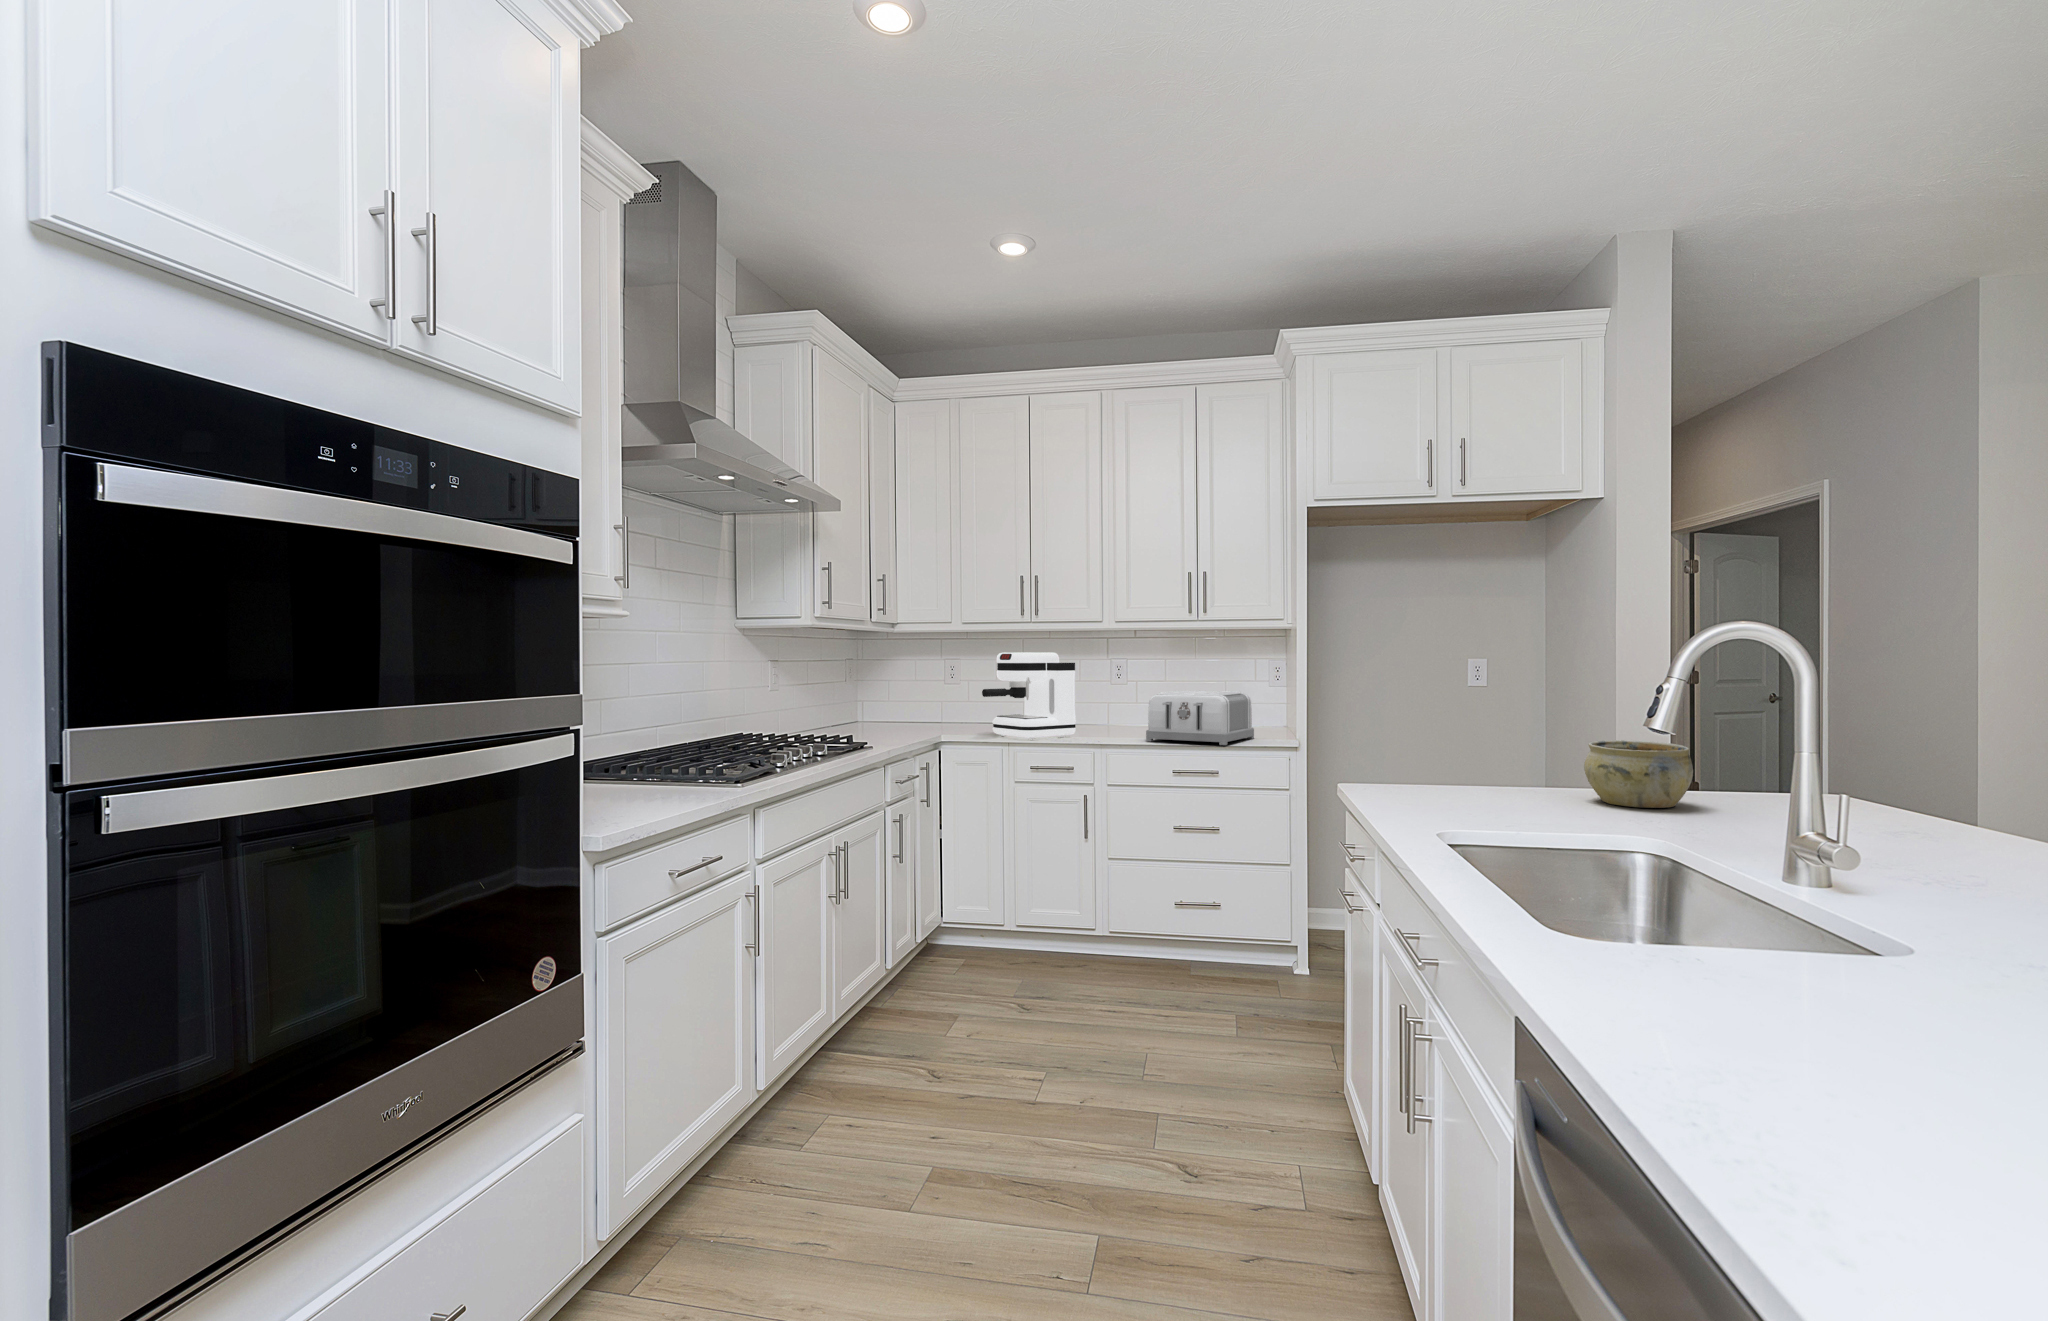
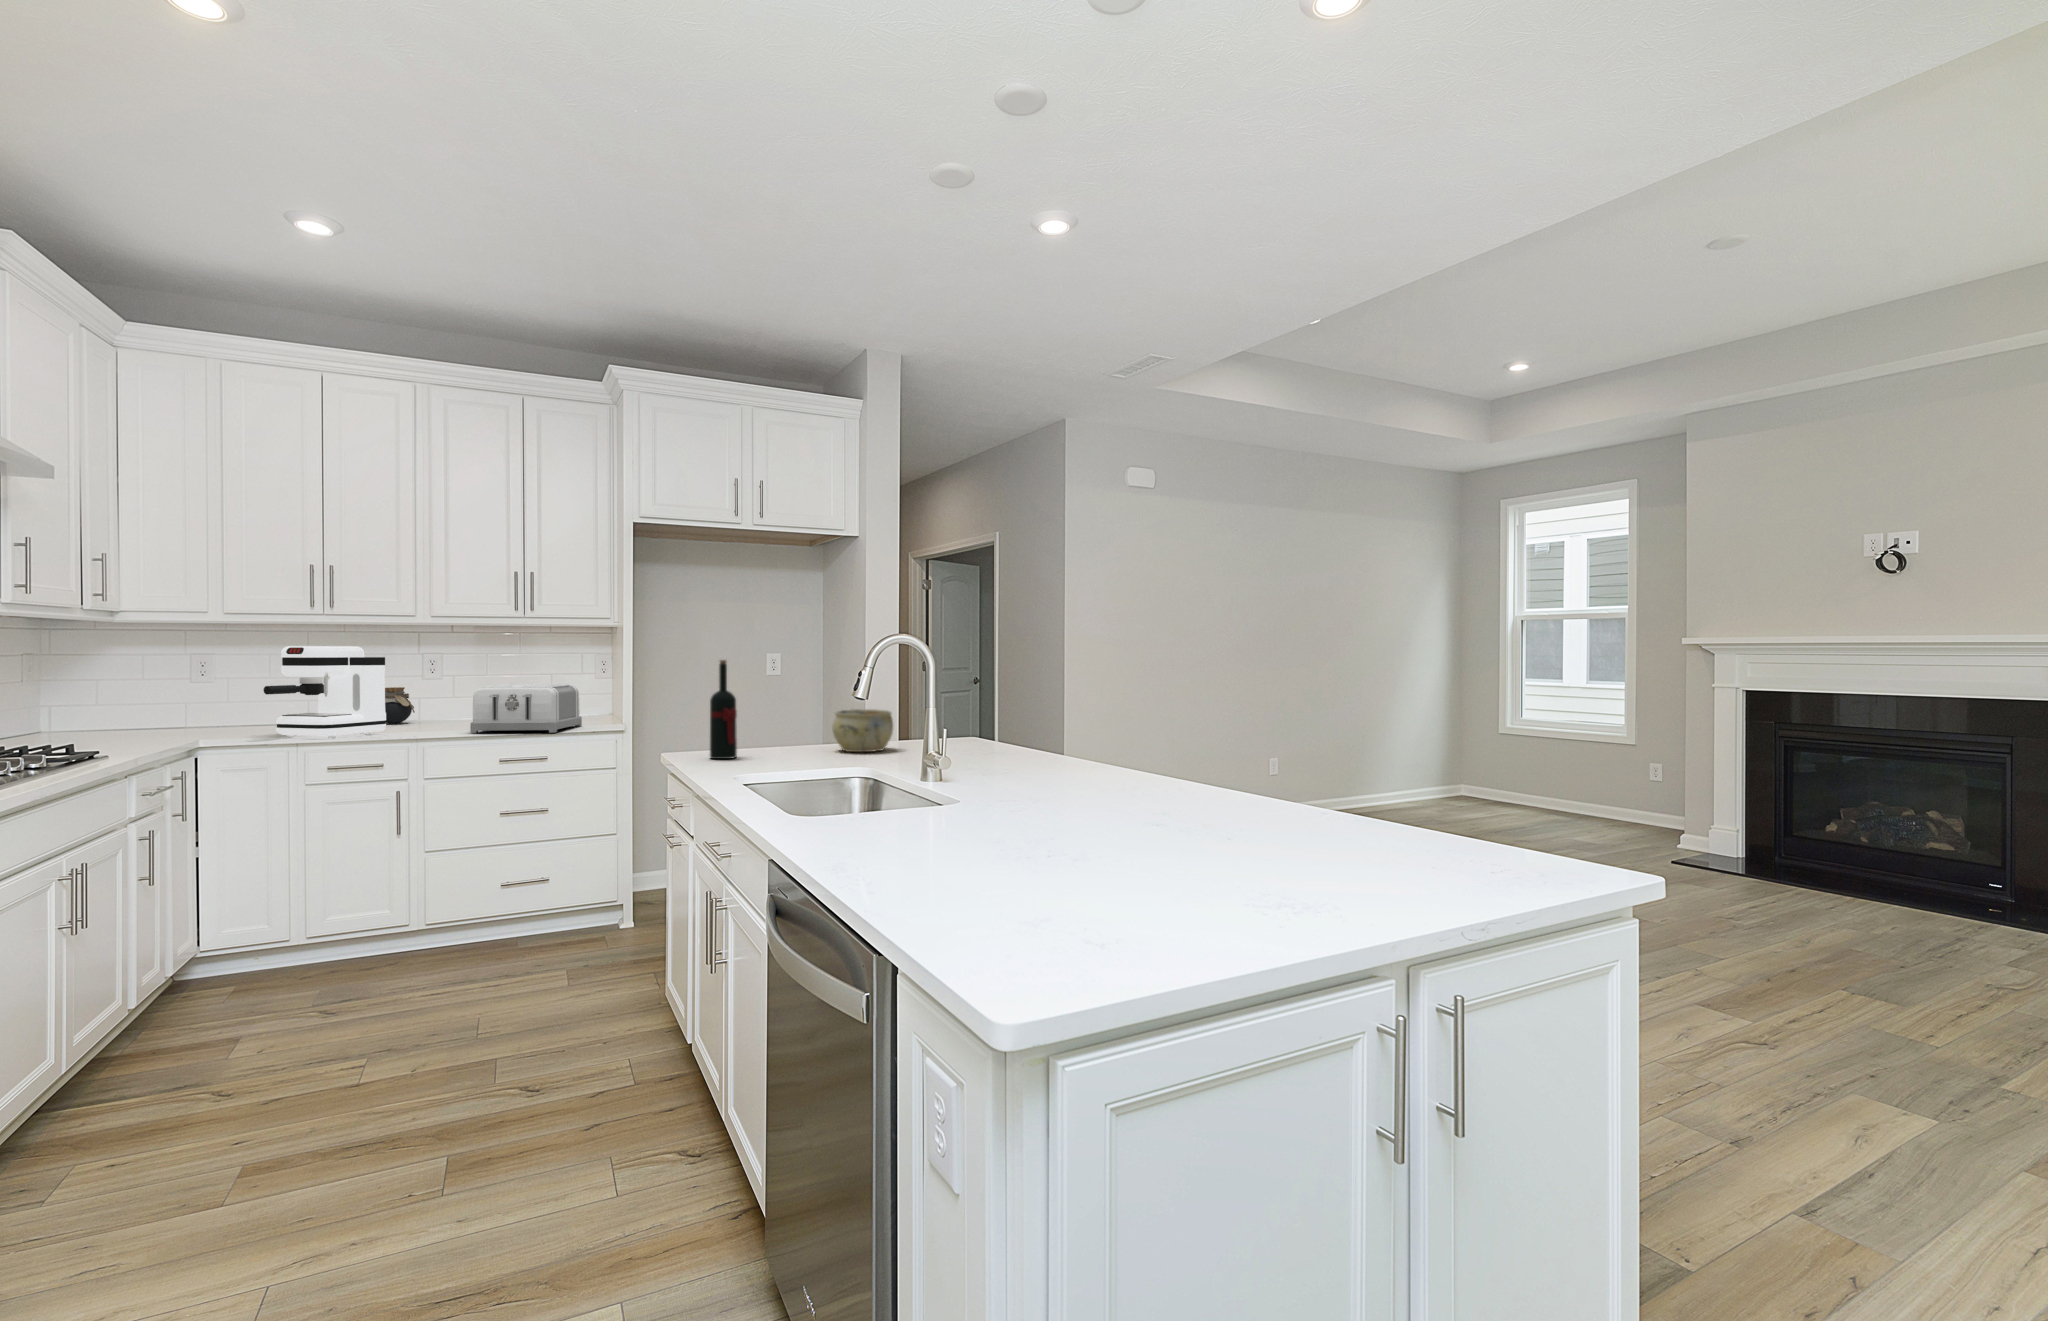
wine bottle: none [1402,667,1439,801] -> present [710,660,737,759]
jar: none [1073,691,1104,726] -> present [385,687,415,724]

